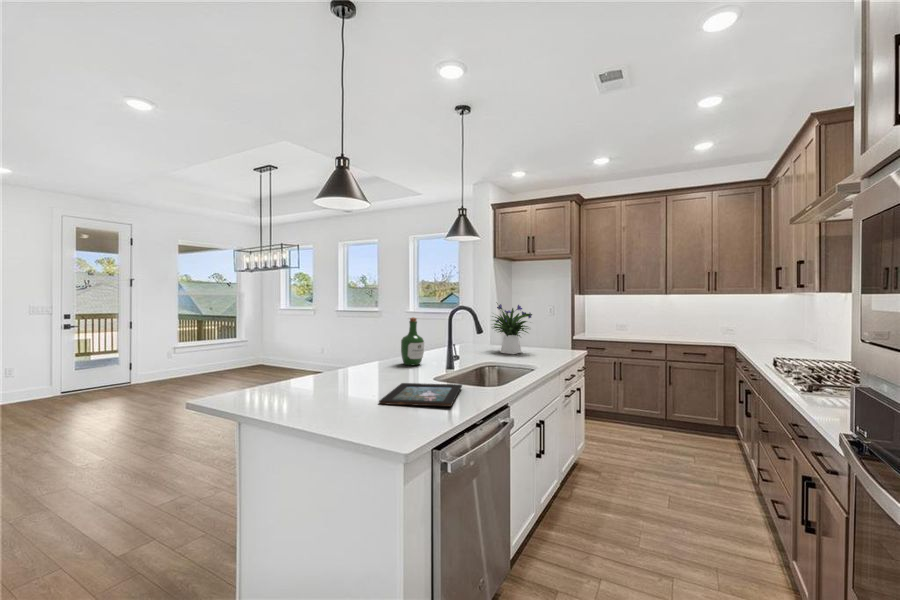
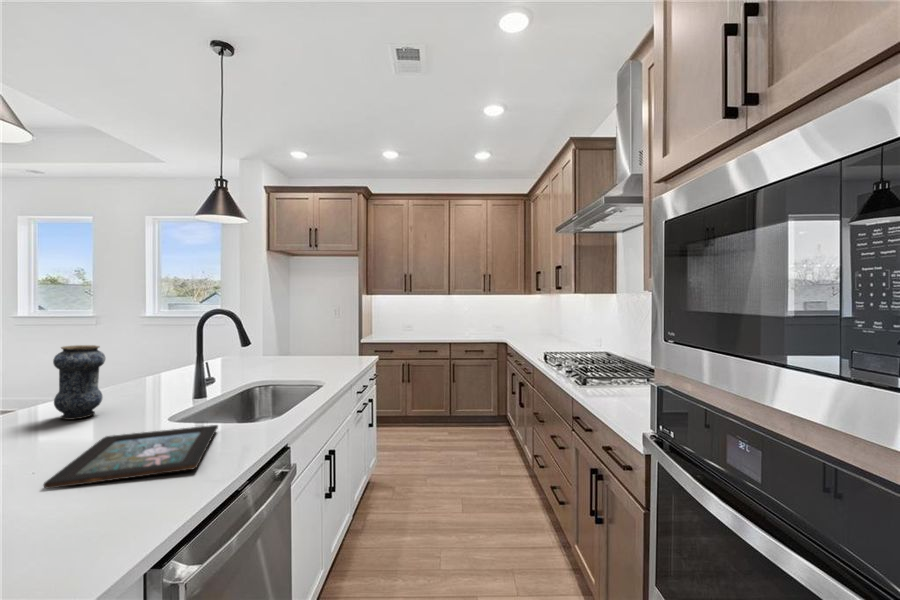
flower arrangement: present [493,302,532,354] -> none [252,302,320,368]
wine bottle: present [401,317,424,366] -> none [112,327,156,401]
vase: none [375,328,399,373] -> present [53,345,105,420]

